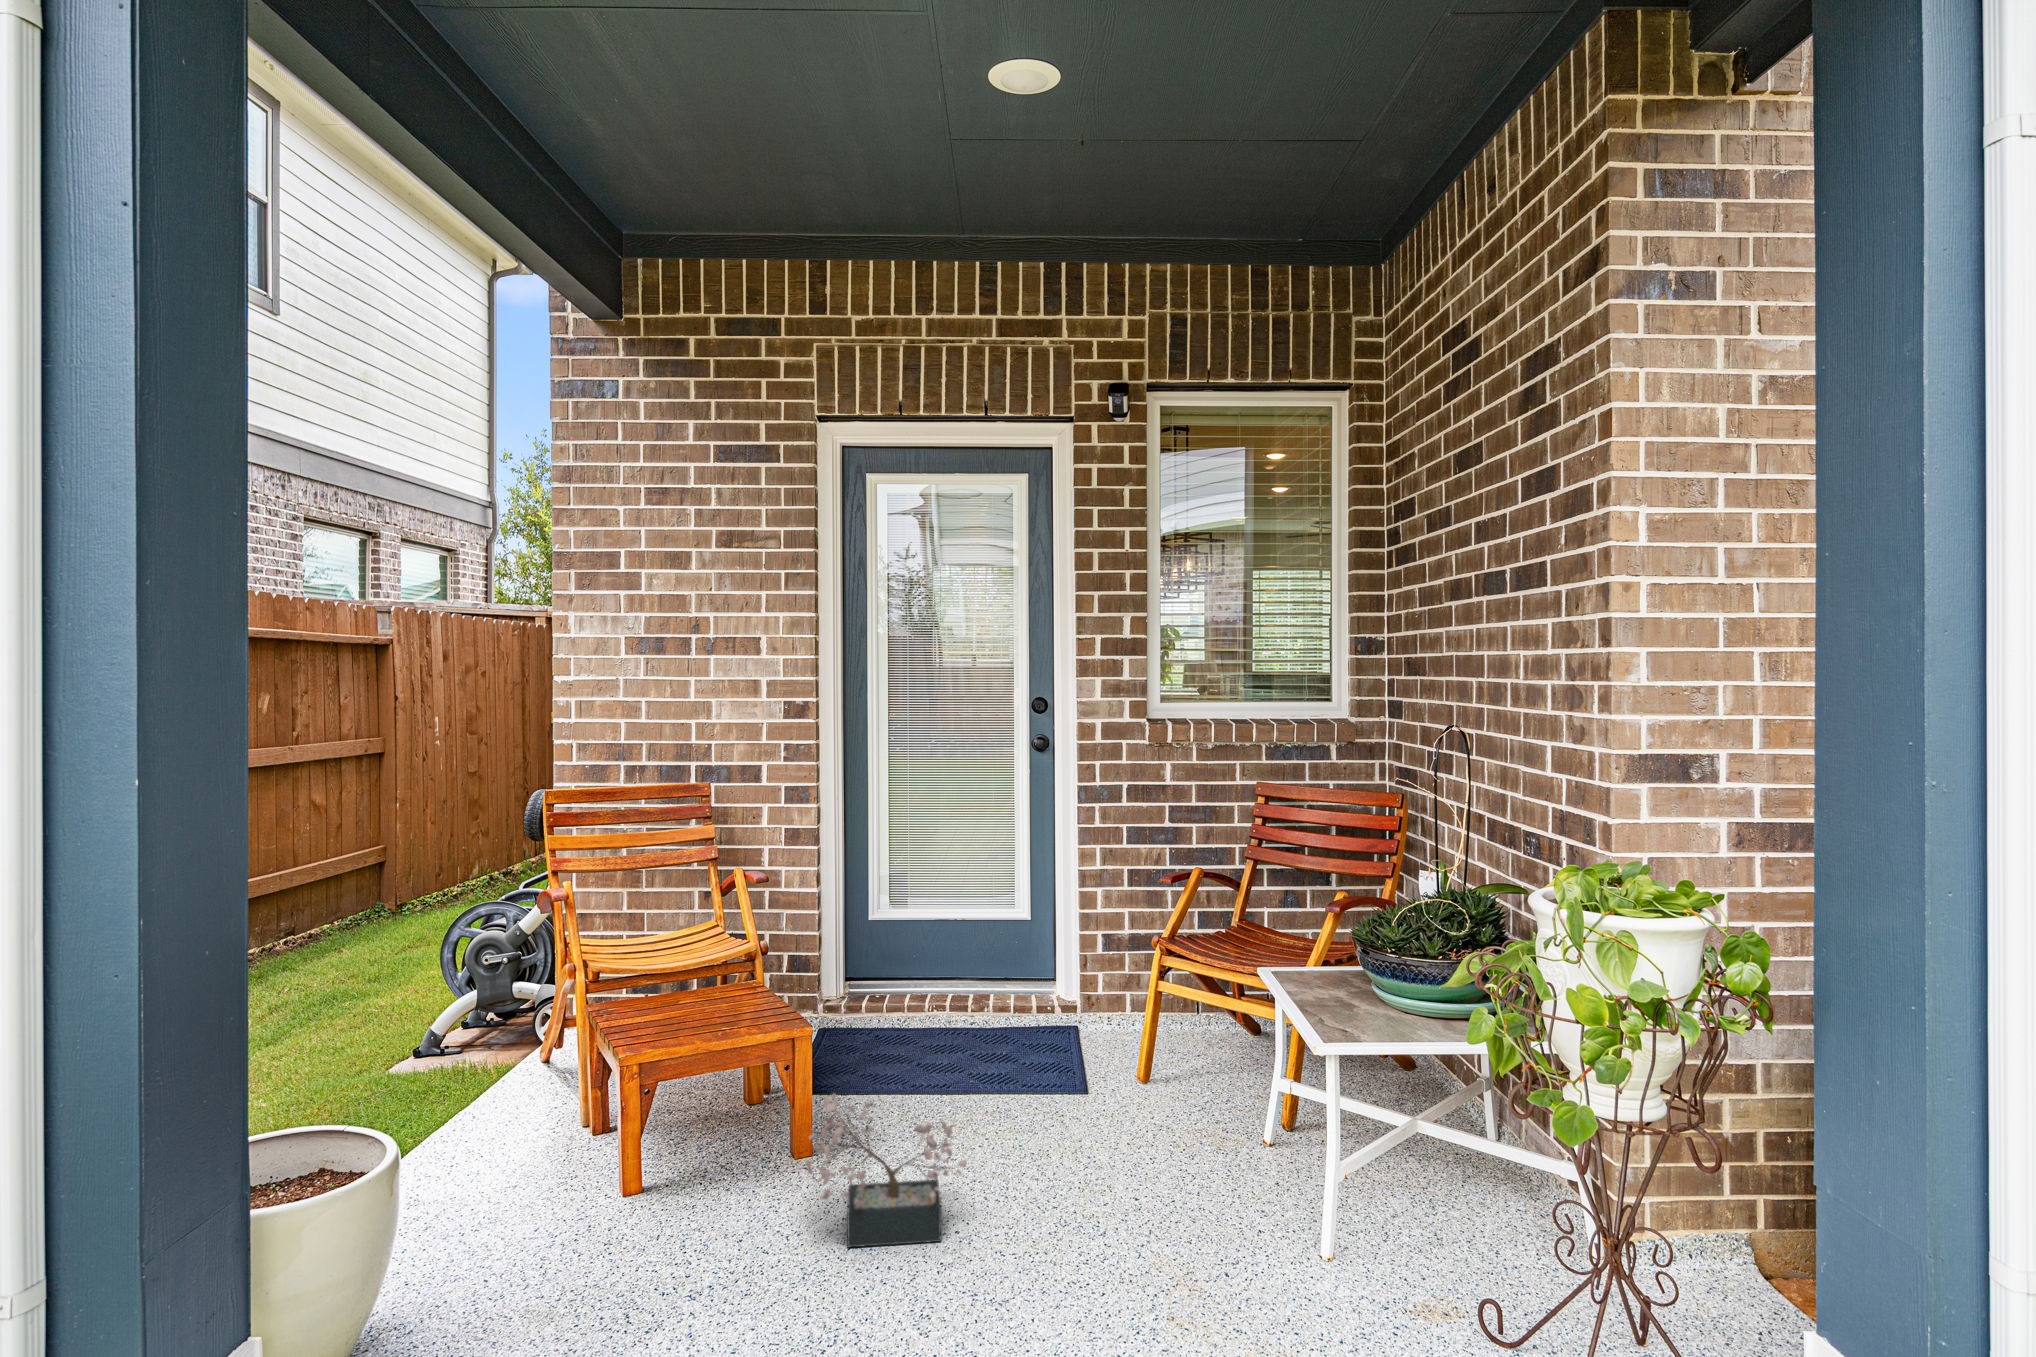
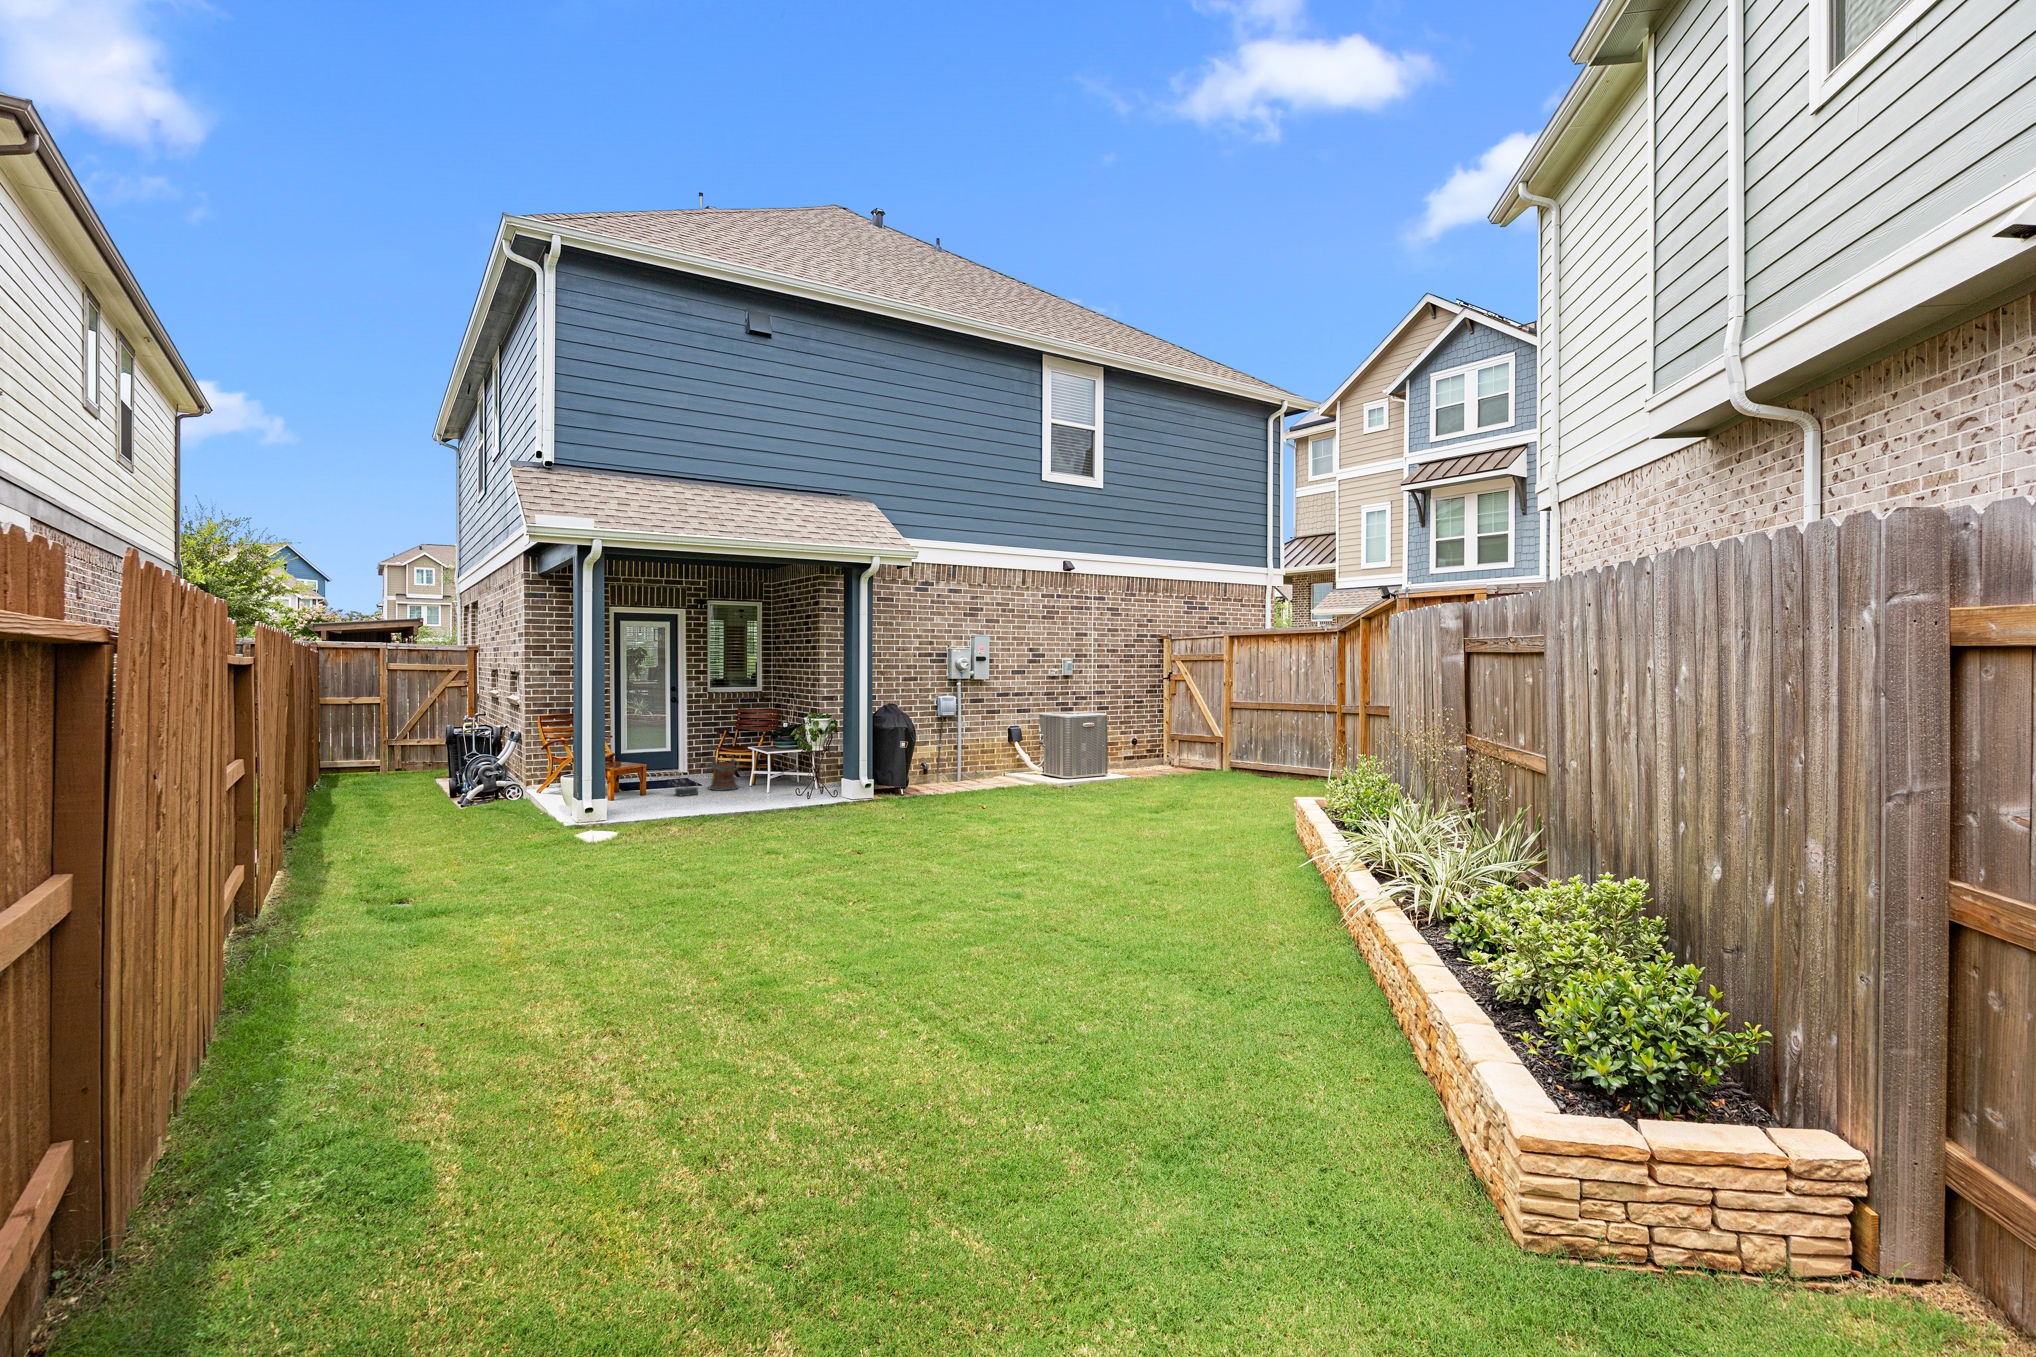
bucket: none [1040,1032,1181,1210] -> present [709,758,739,791]

